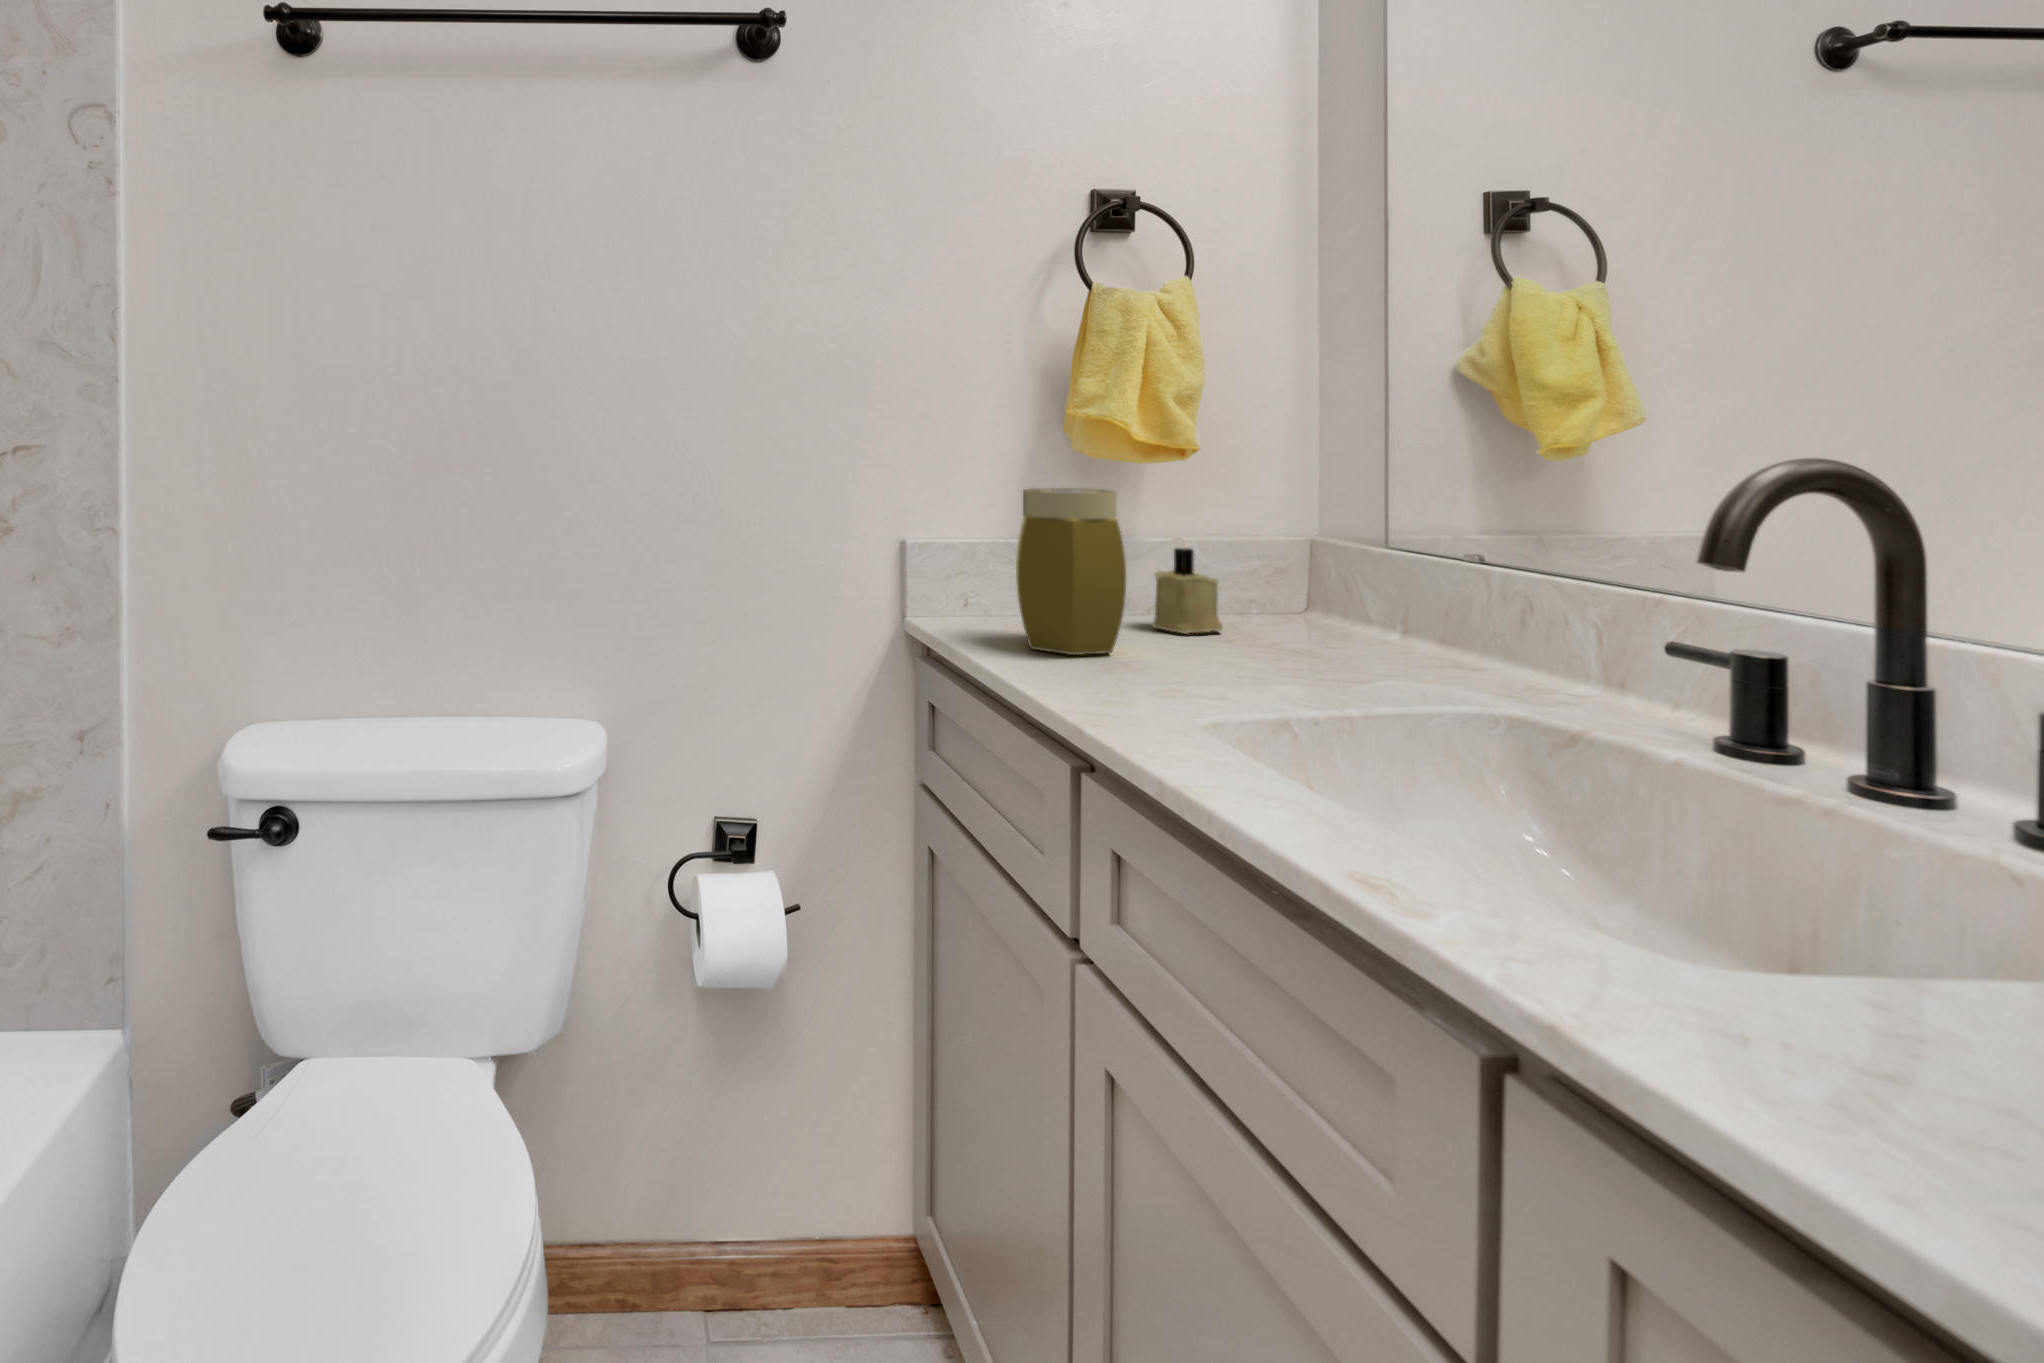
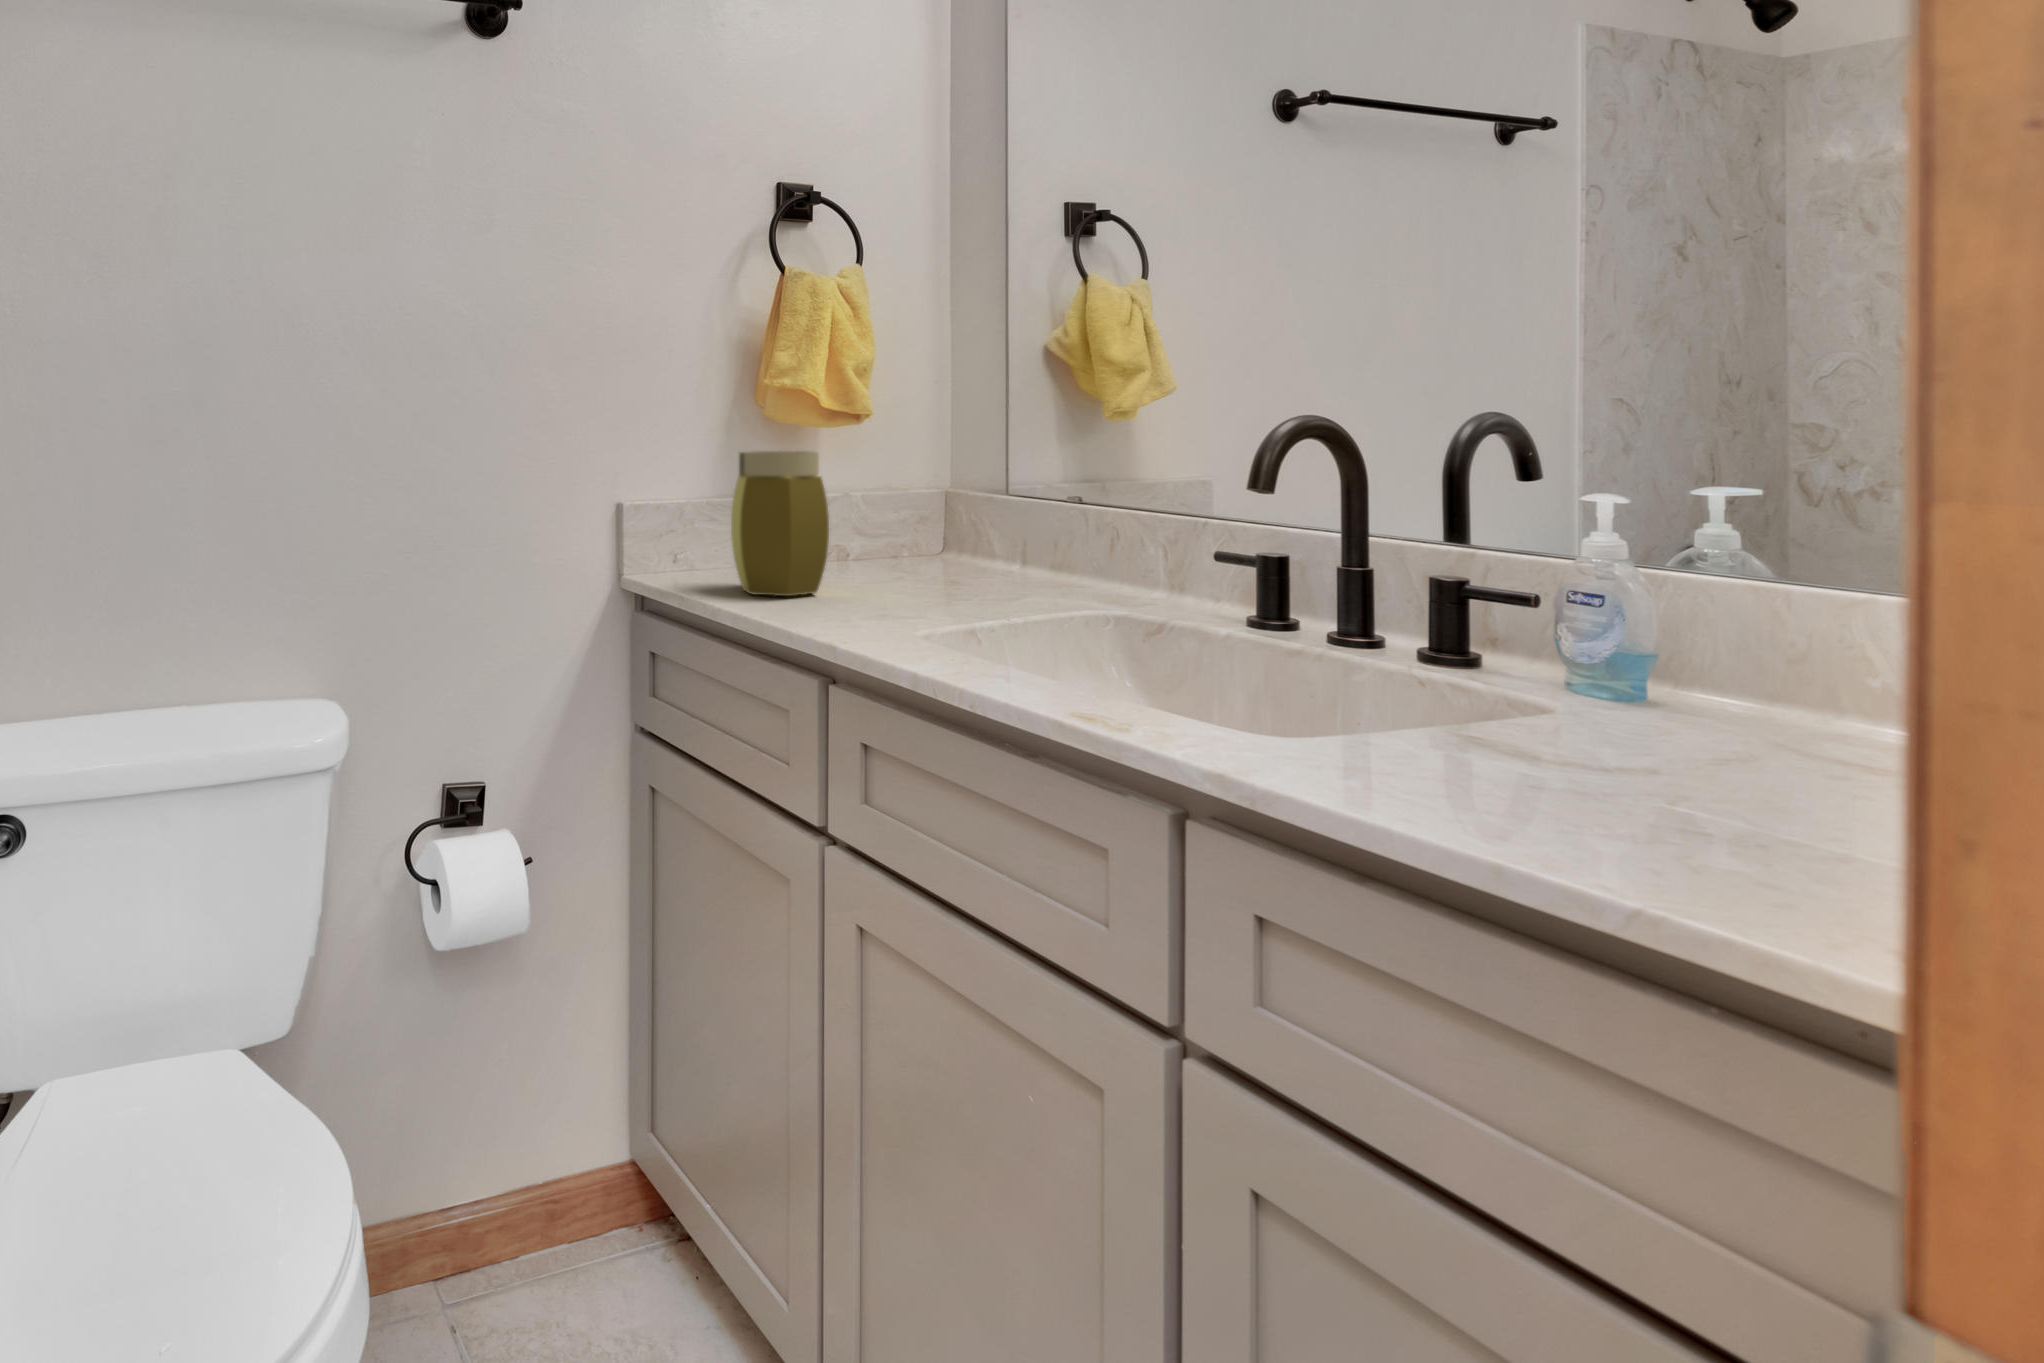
candle: present [1153,548,1223,634] -> none [831,504,887,577]

